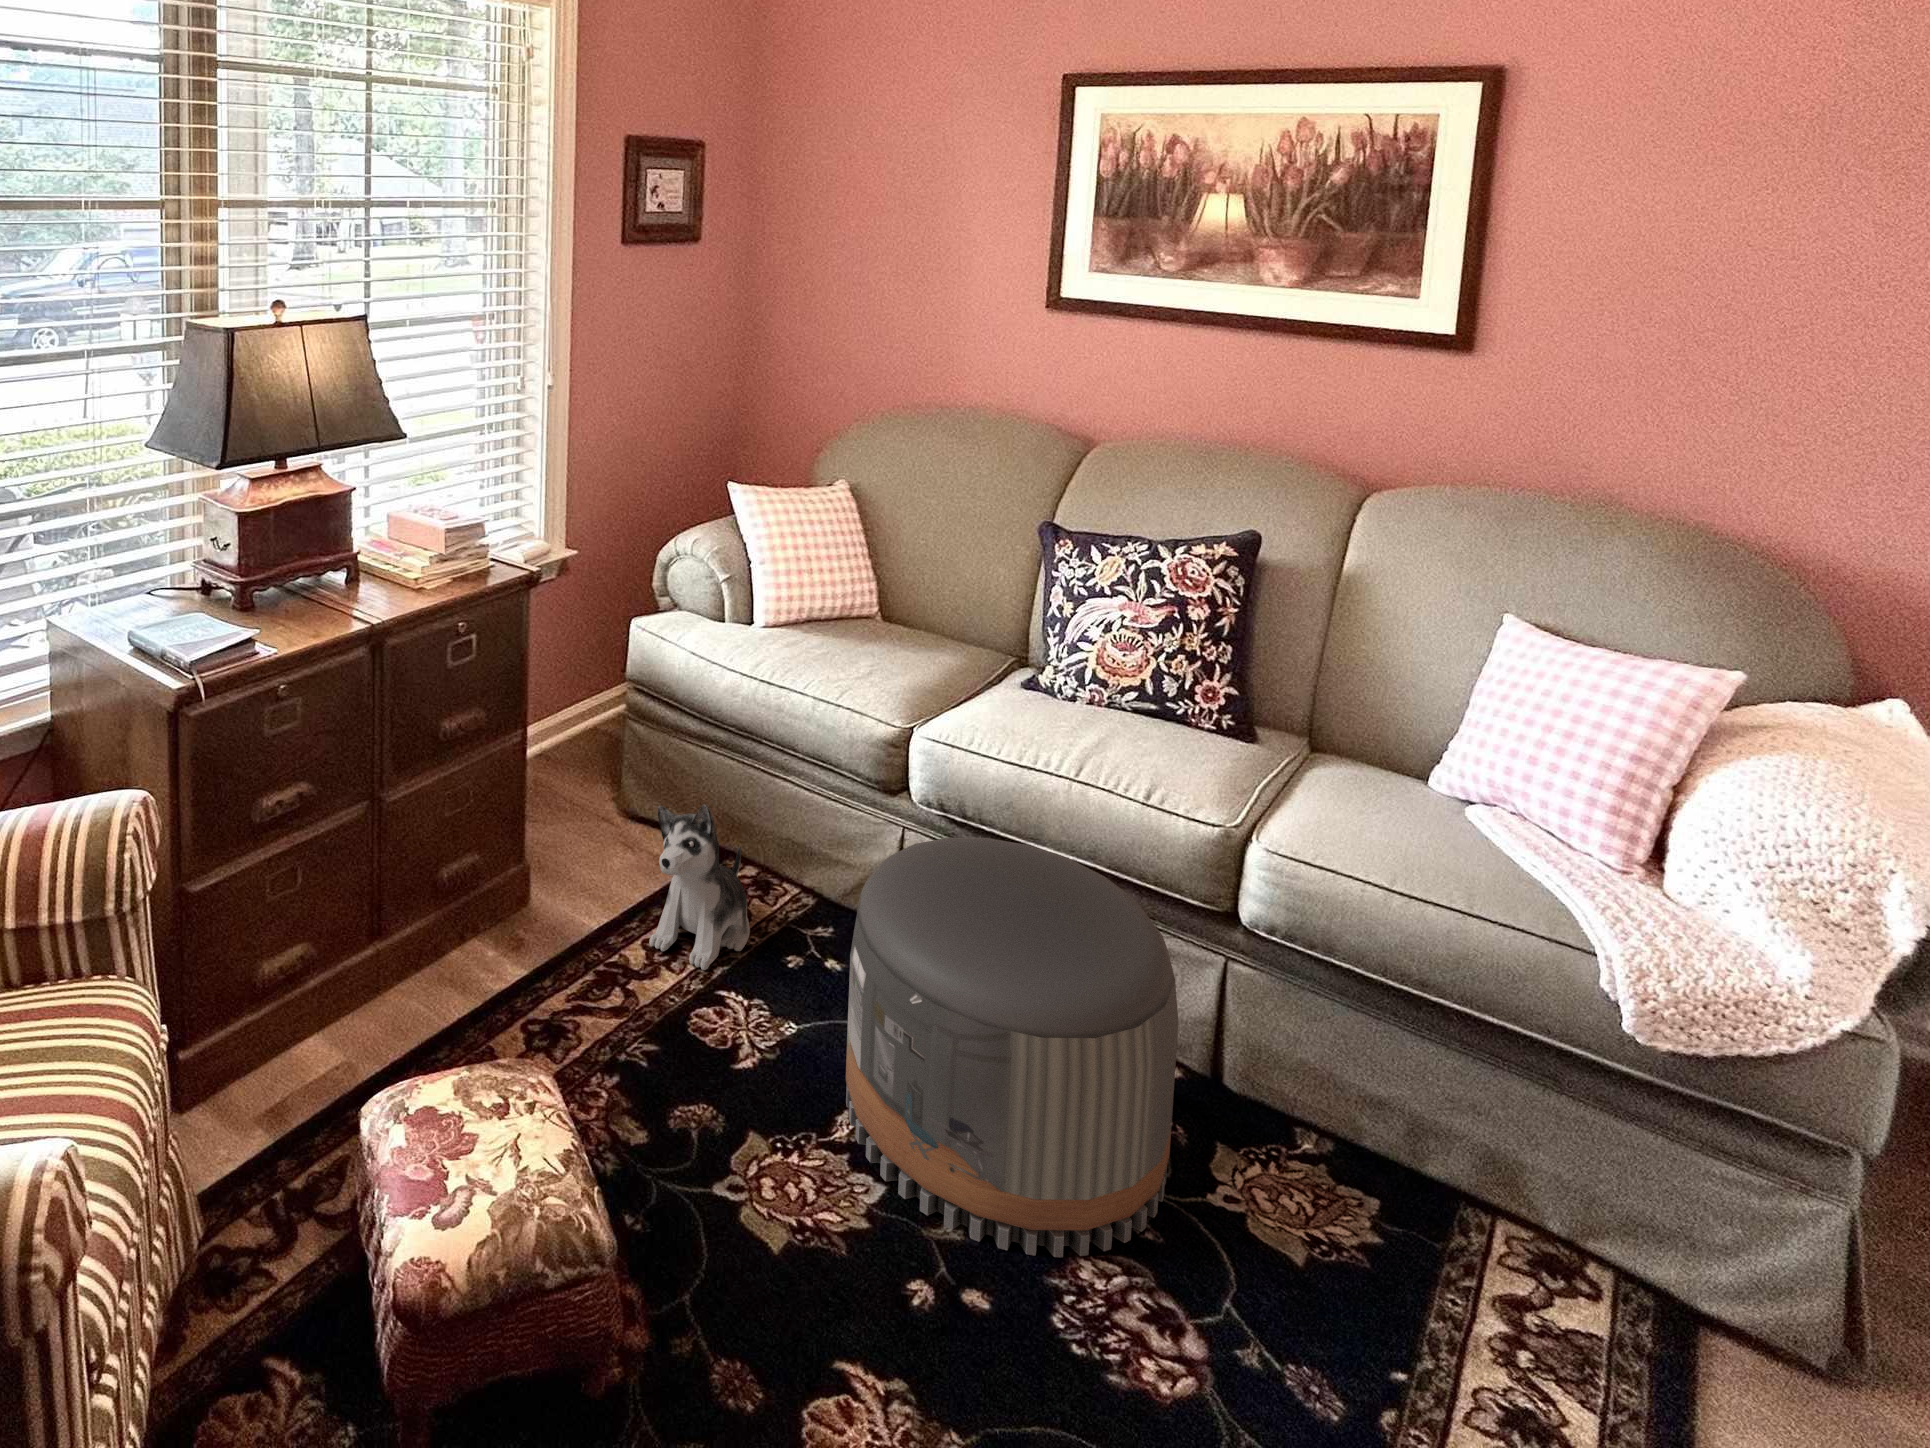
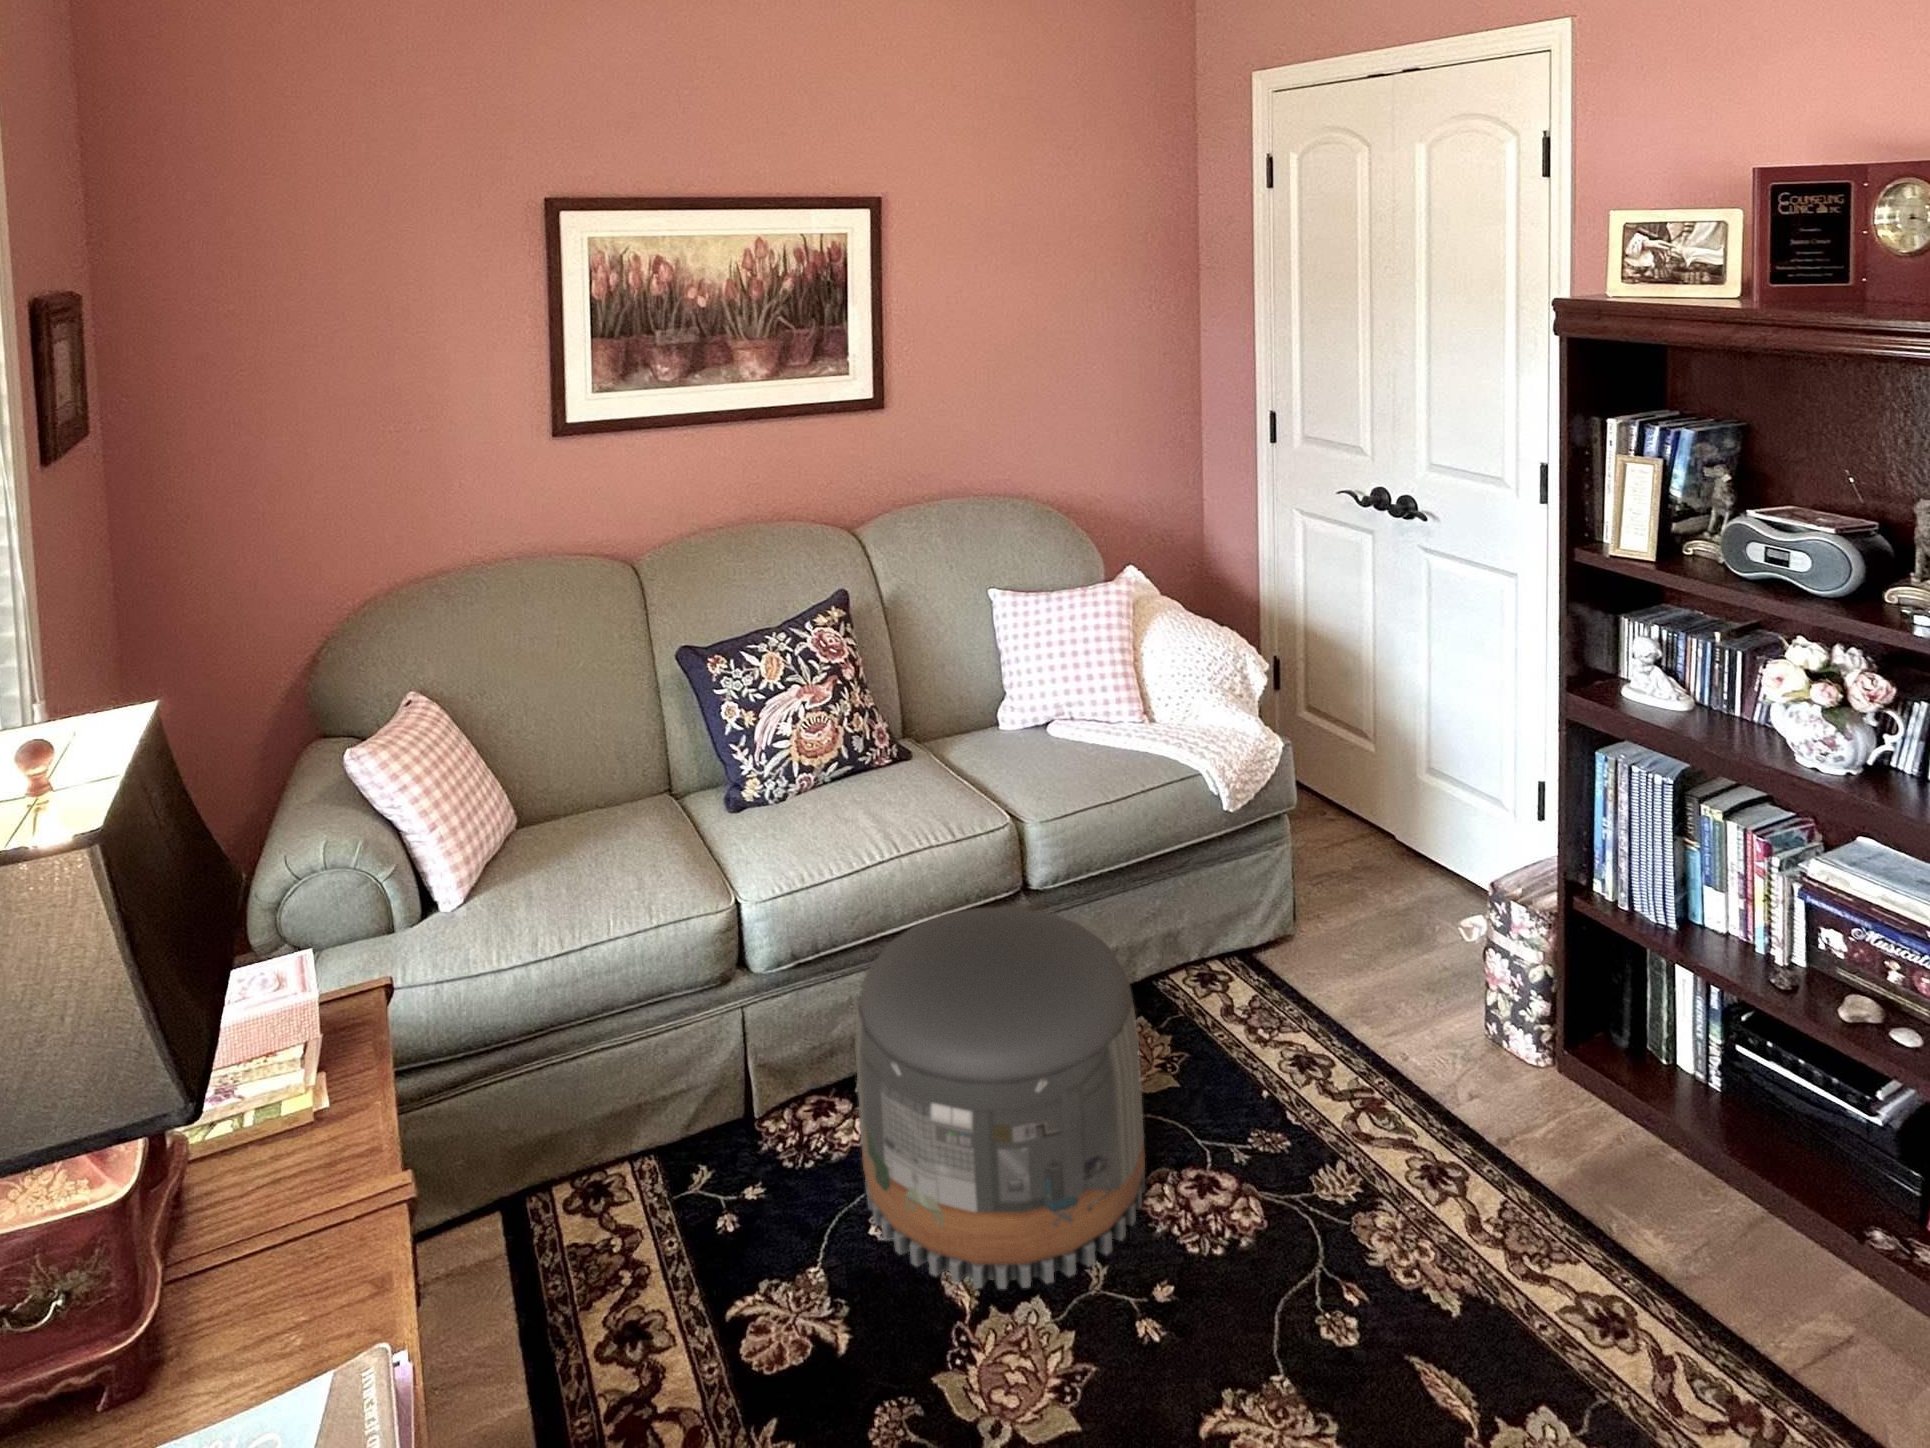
plush toy: present [649,804,750,970] -> none [561,1127,687,1362]

